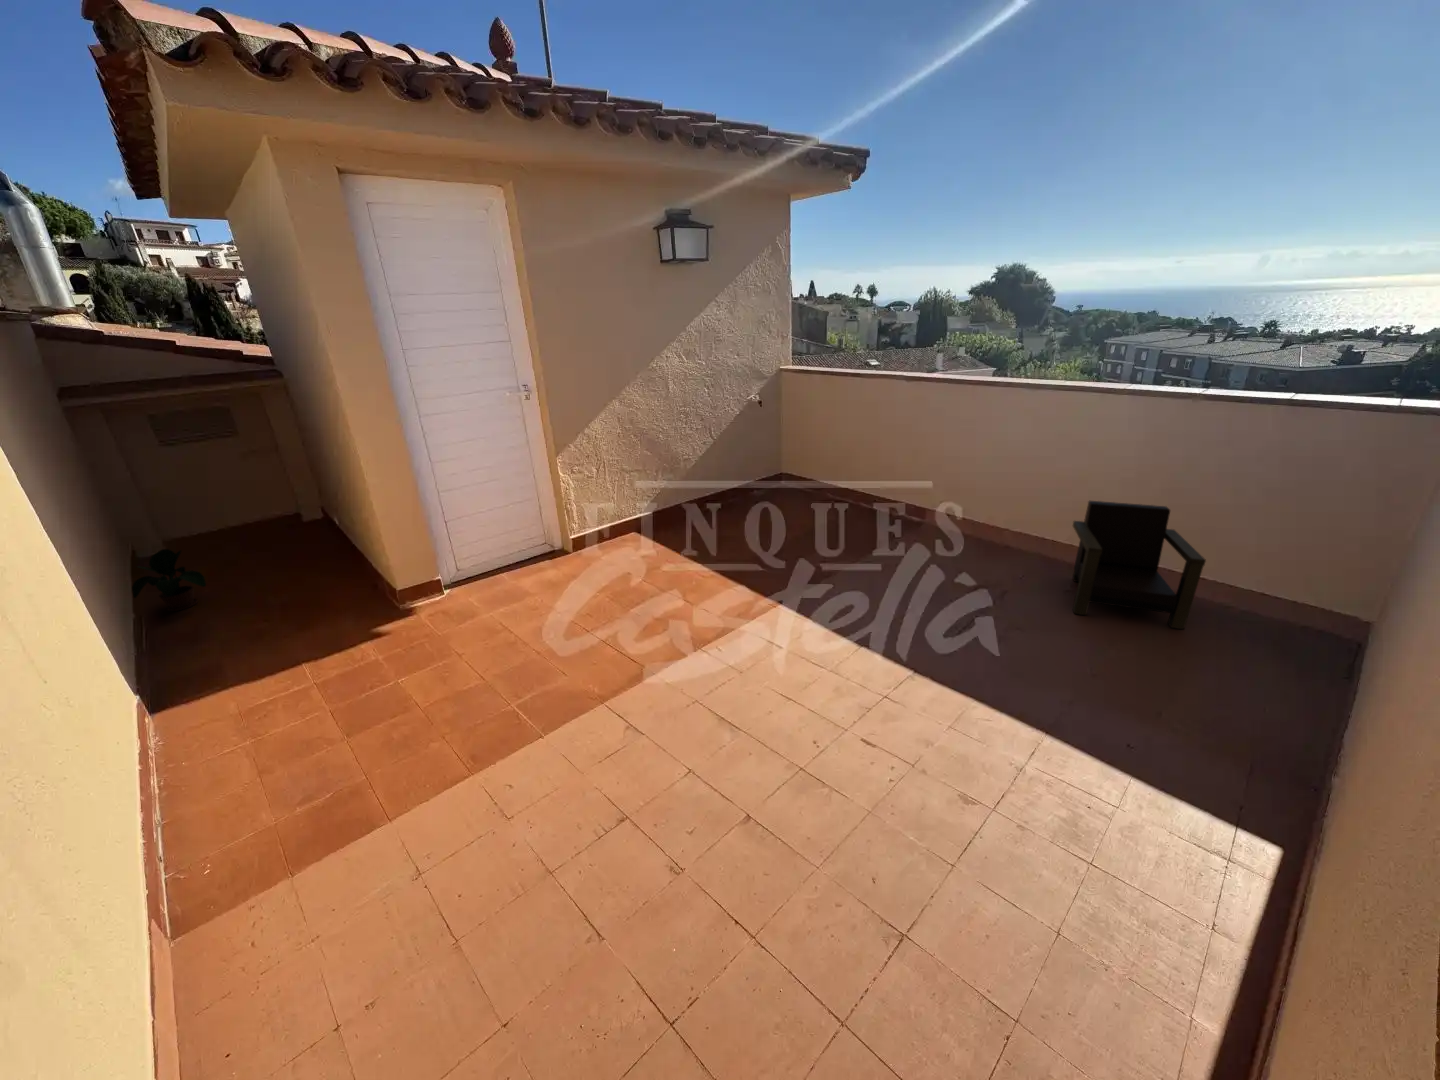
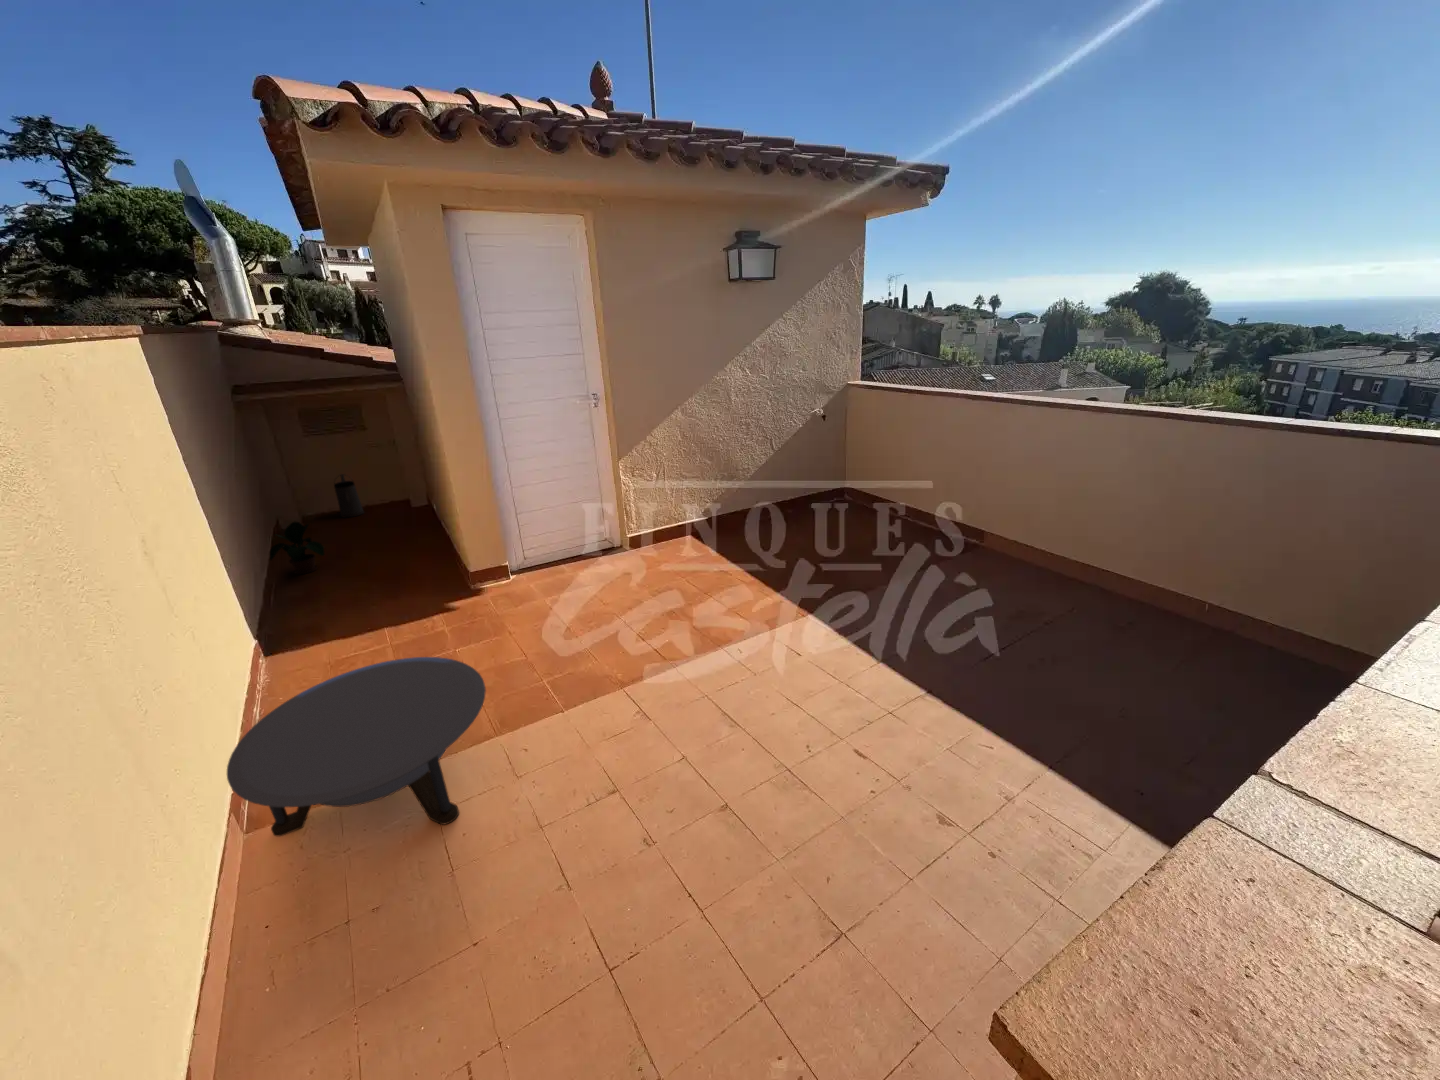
watering can: none [202,489,245,539] -> present [334,474,364,517]
armchair: present [1073,501,1206,629] -> none [1128,535,1285,685]
round table: none [143,693,464,937] -> present [227,657,486,836]

